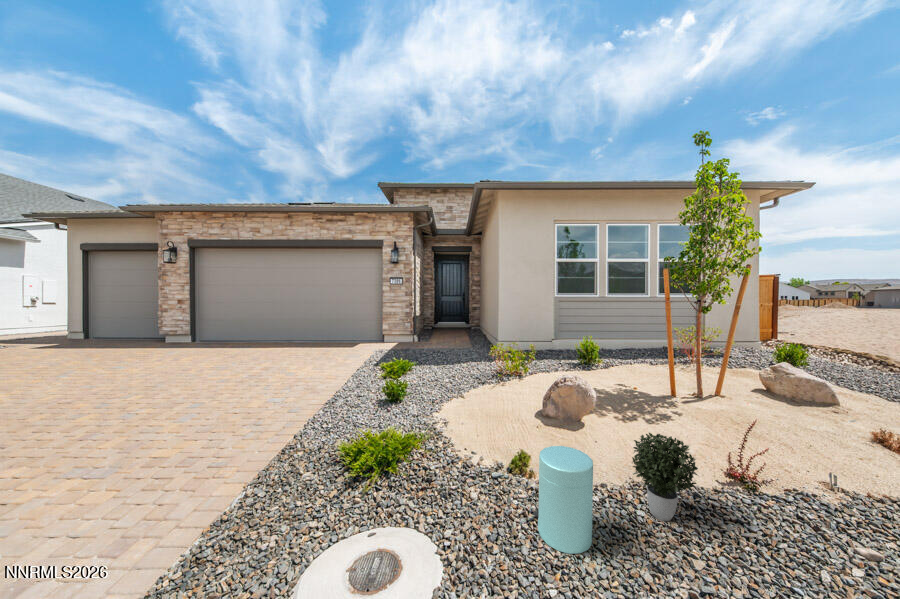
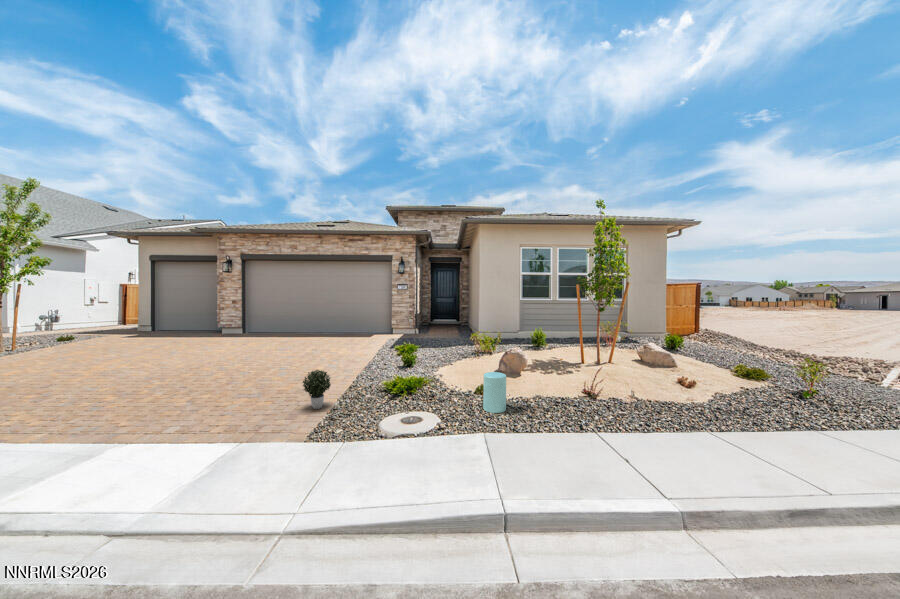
potted plant: present [632,433,698,521] -> present [303,370,331,409]

